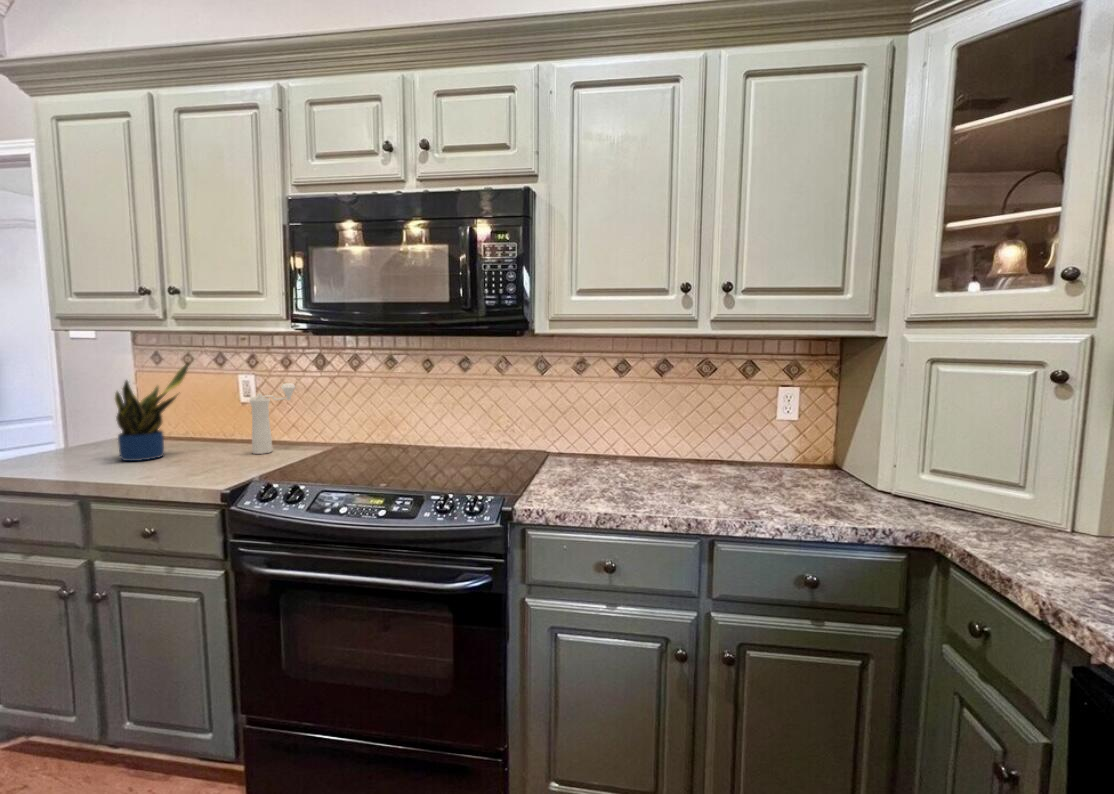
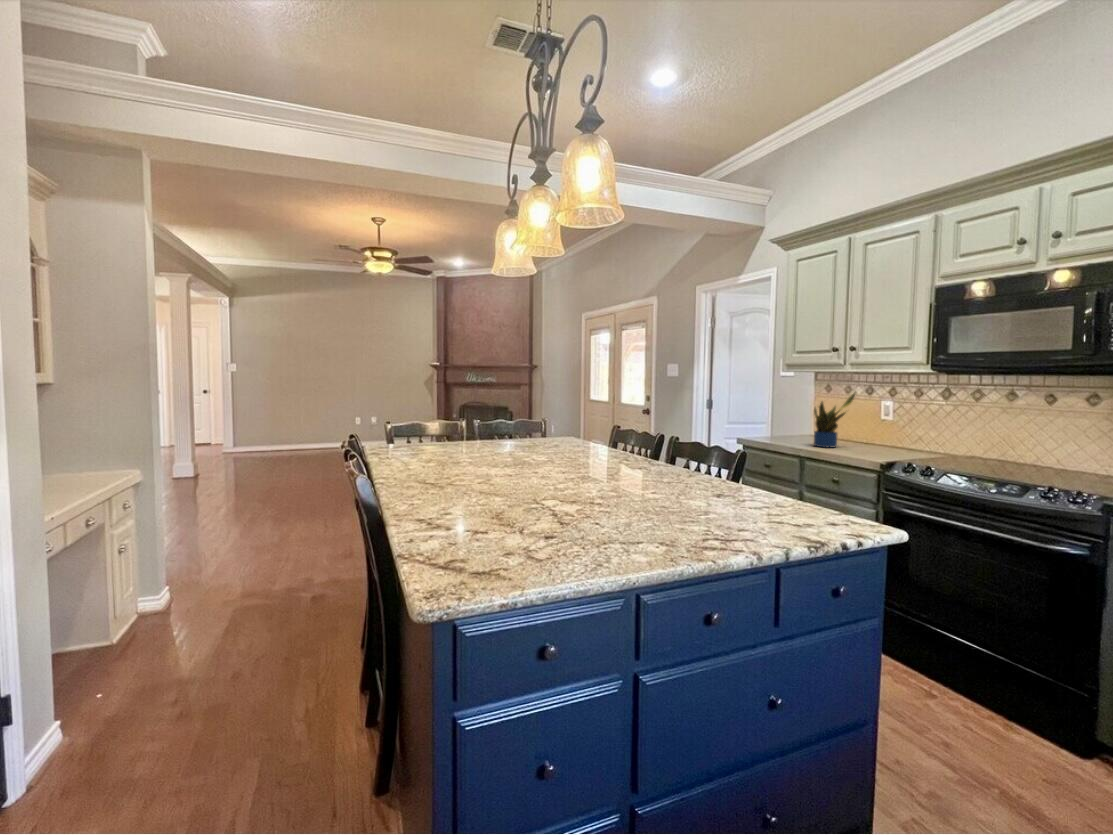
pepper mill: present [250,383,295,454] -> none [891,408,926,453]

